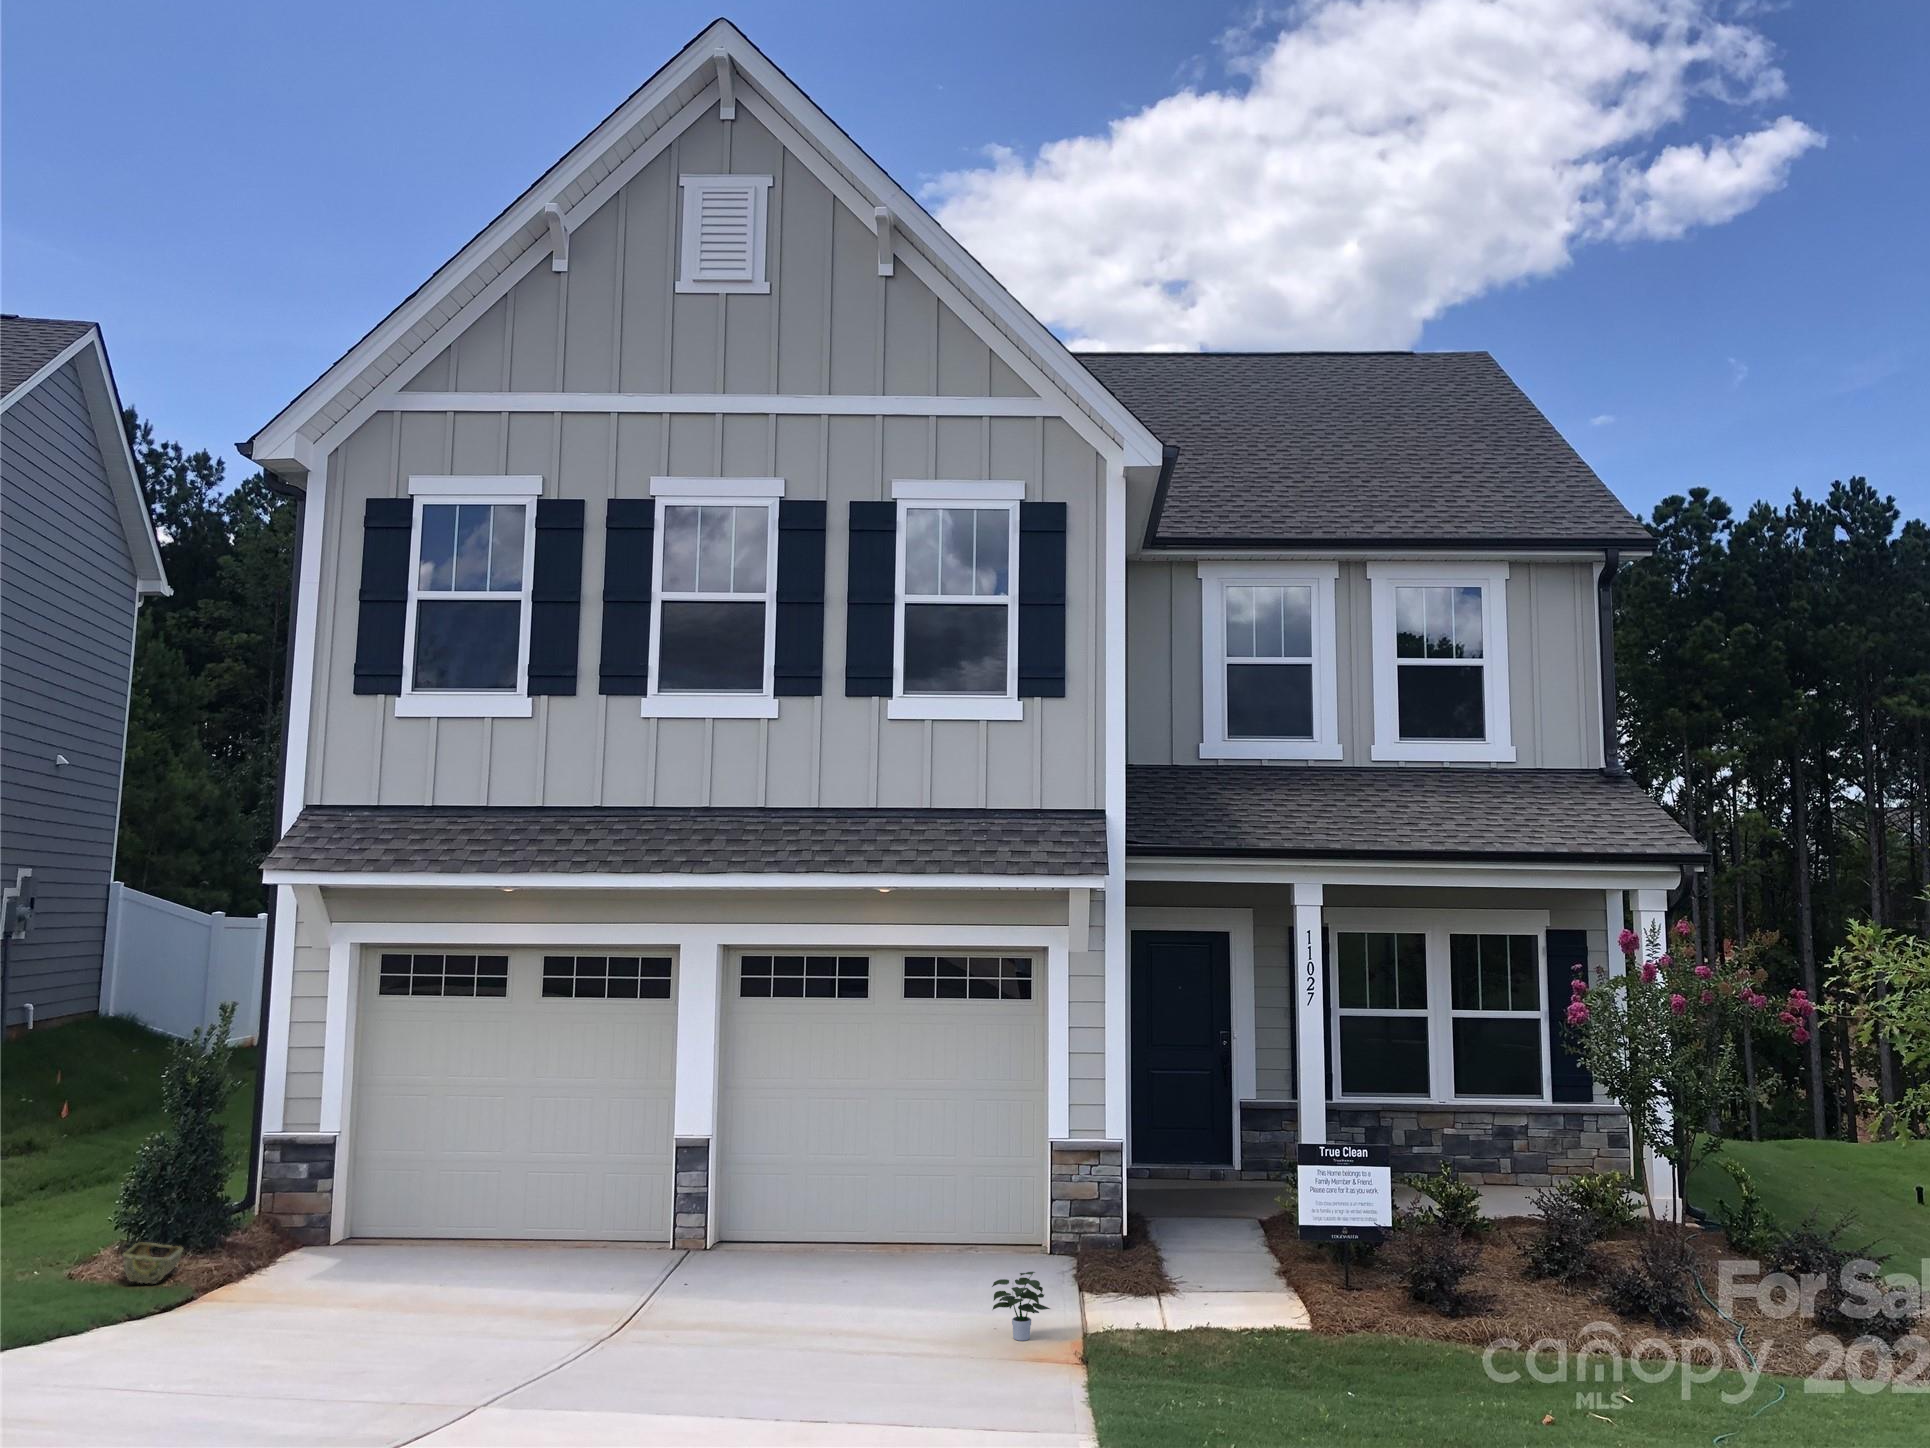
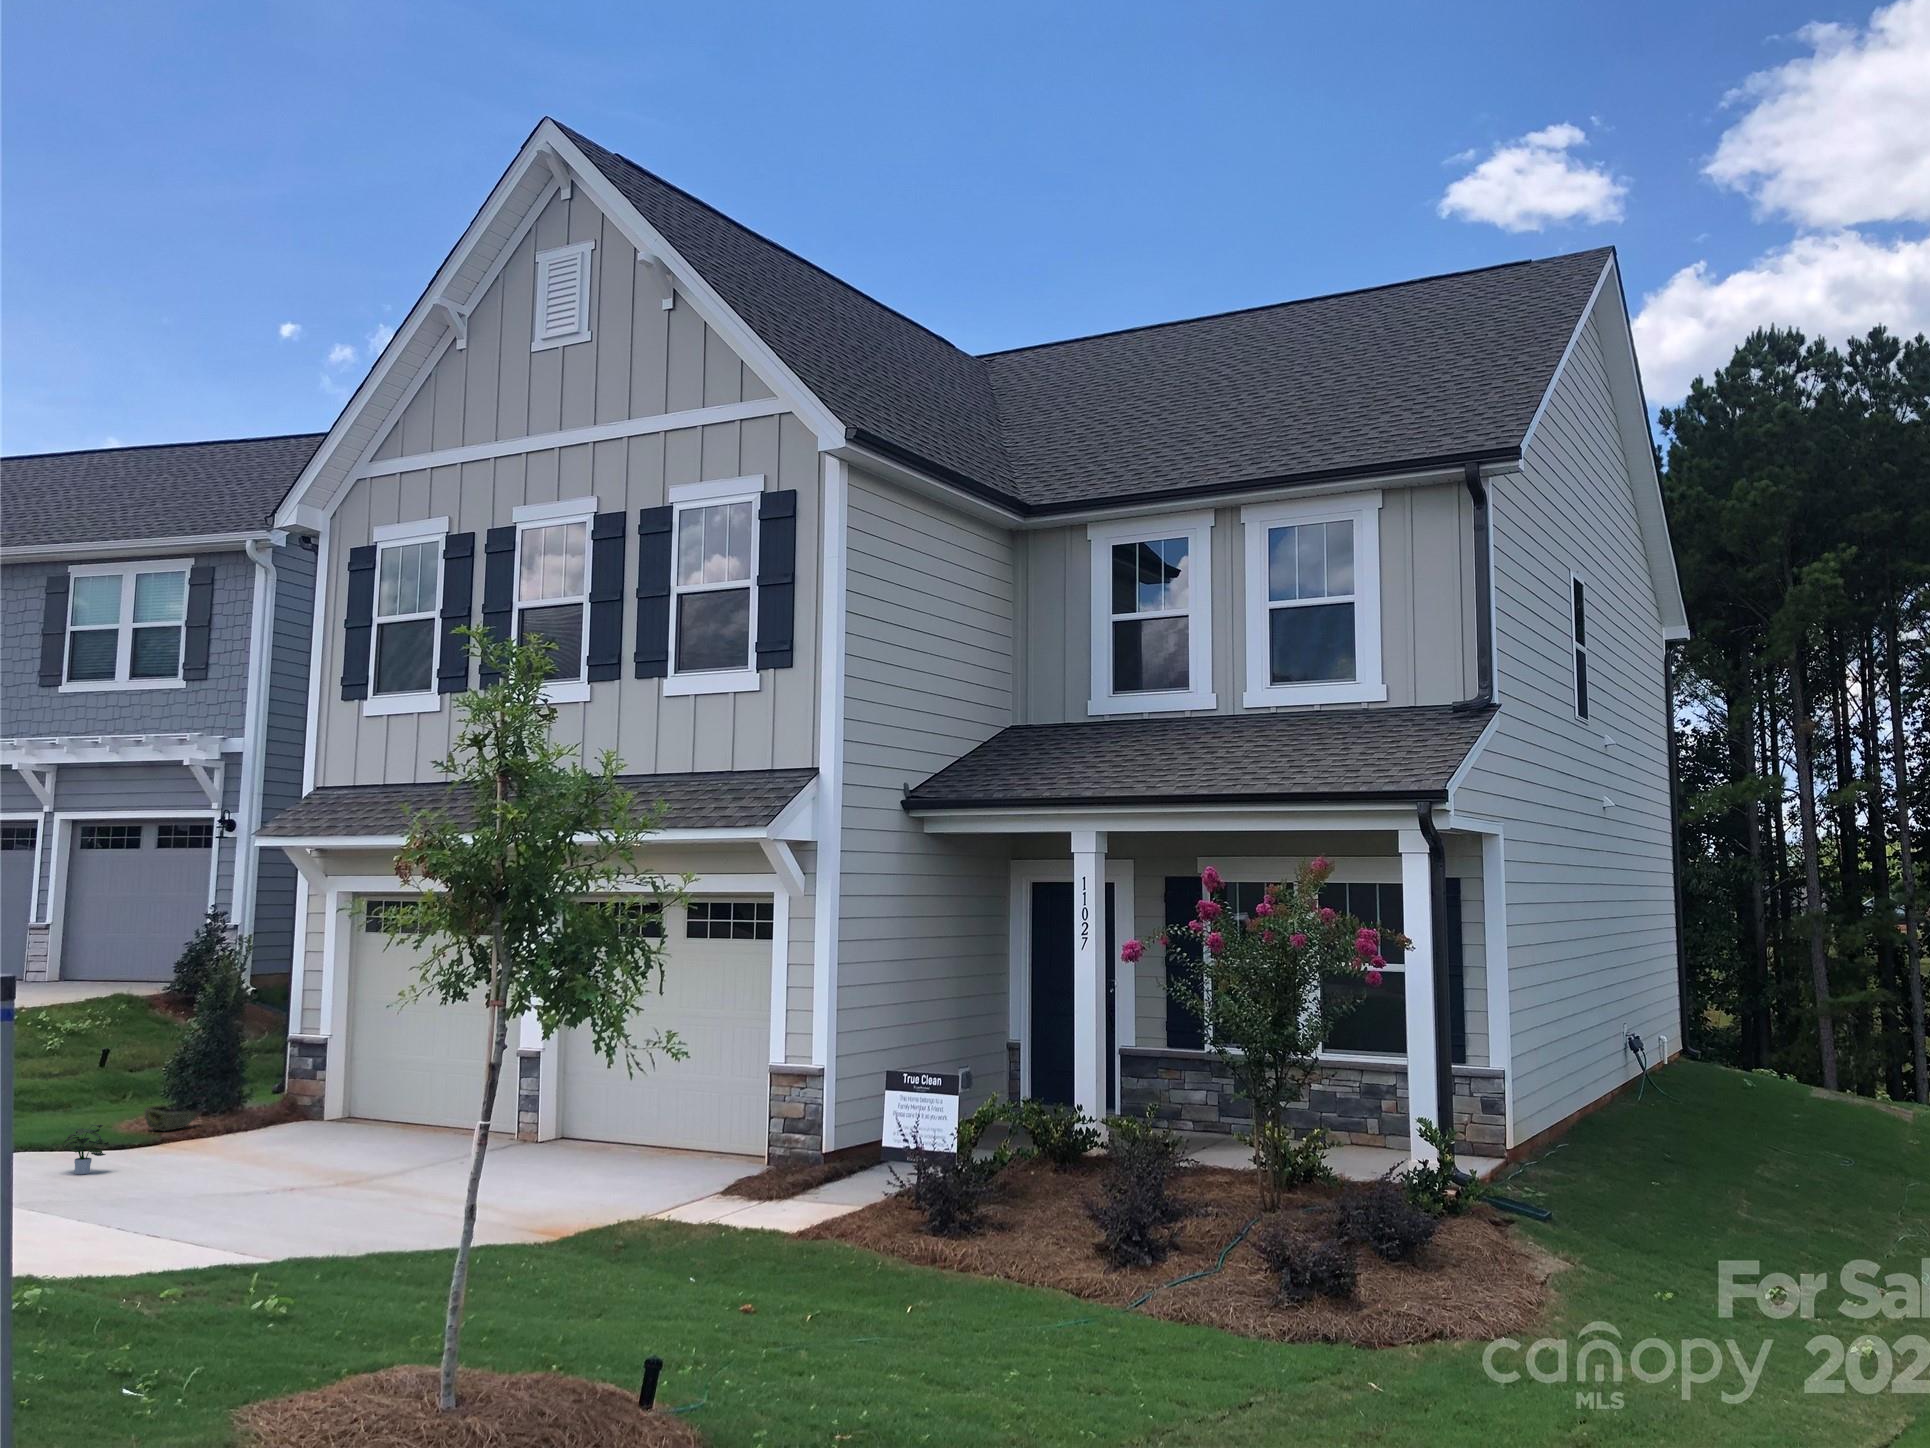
potted plant: present [992,1272,1050,1341] -> present [64,1125,112,1174]

